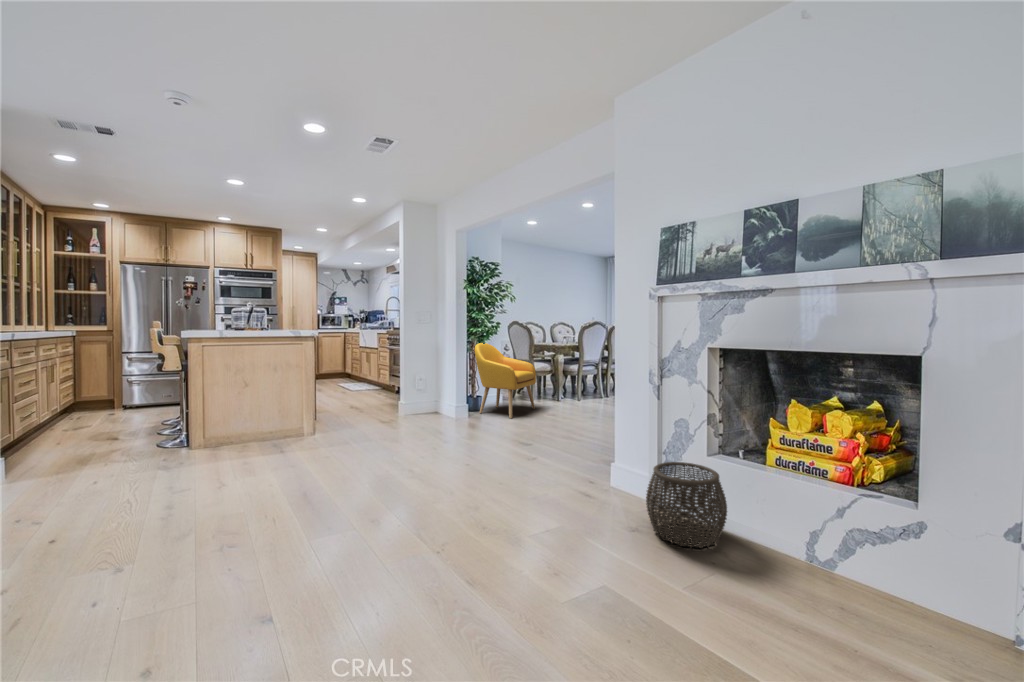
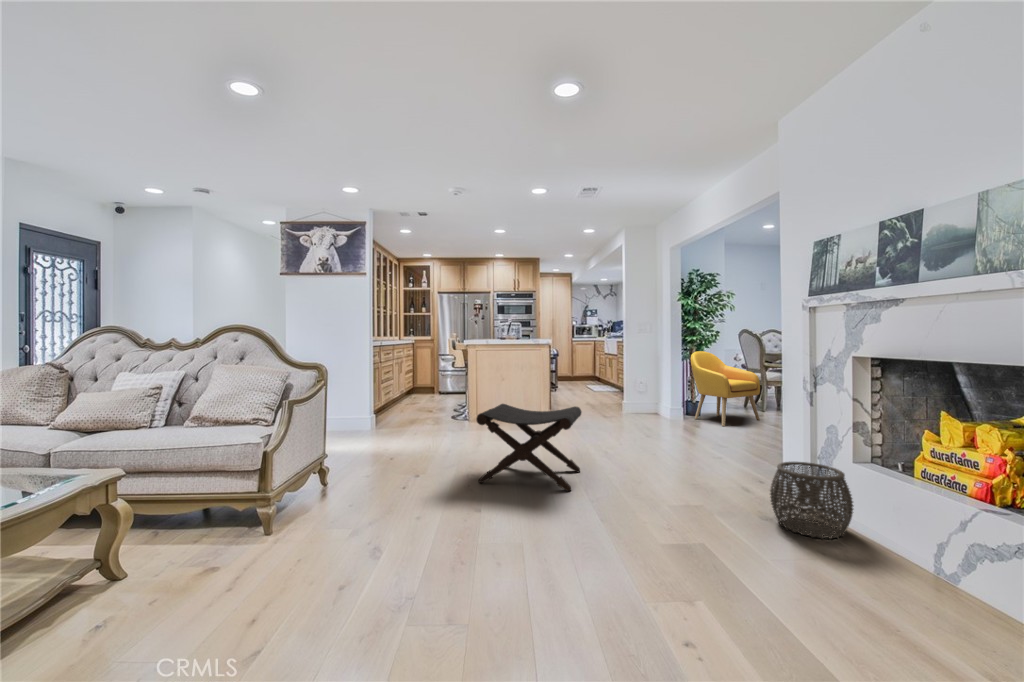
footstool: none [231,424,407,584] -> present [476,404,581,491]

